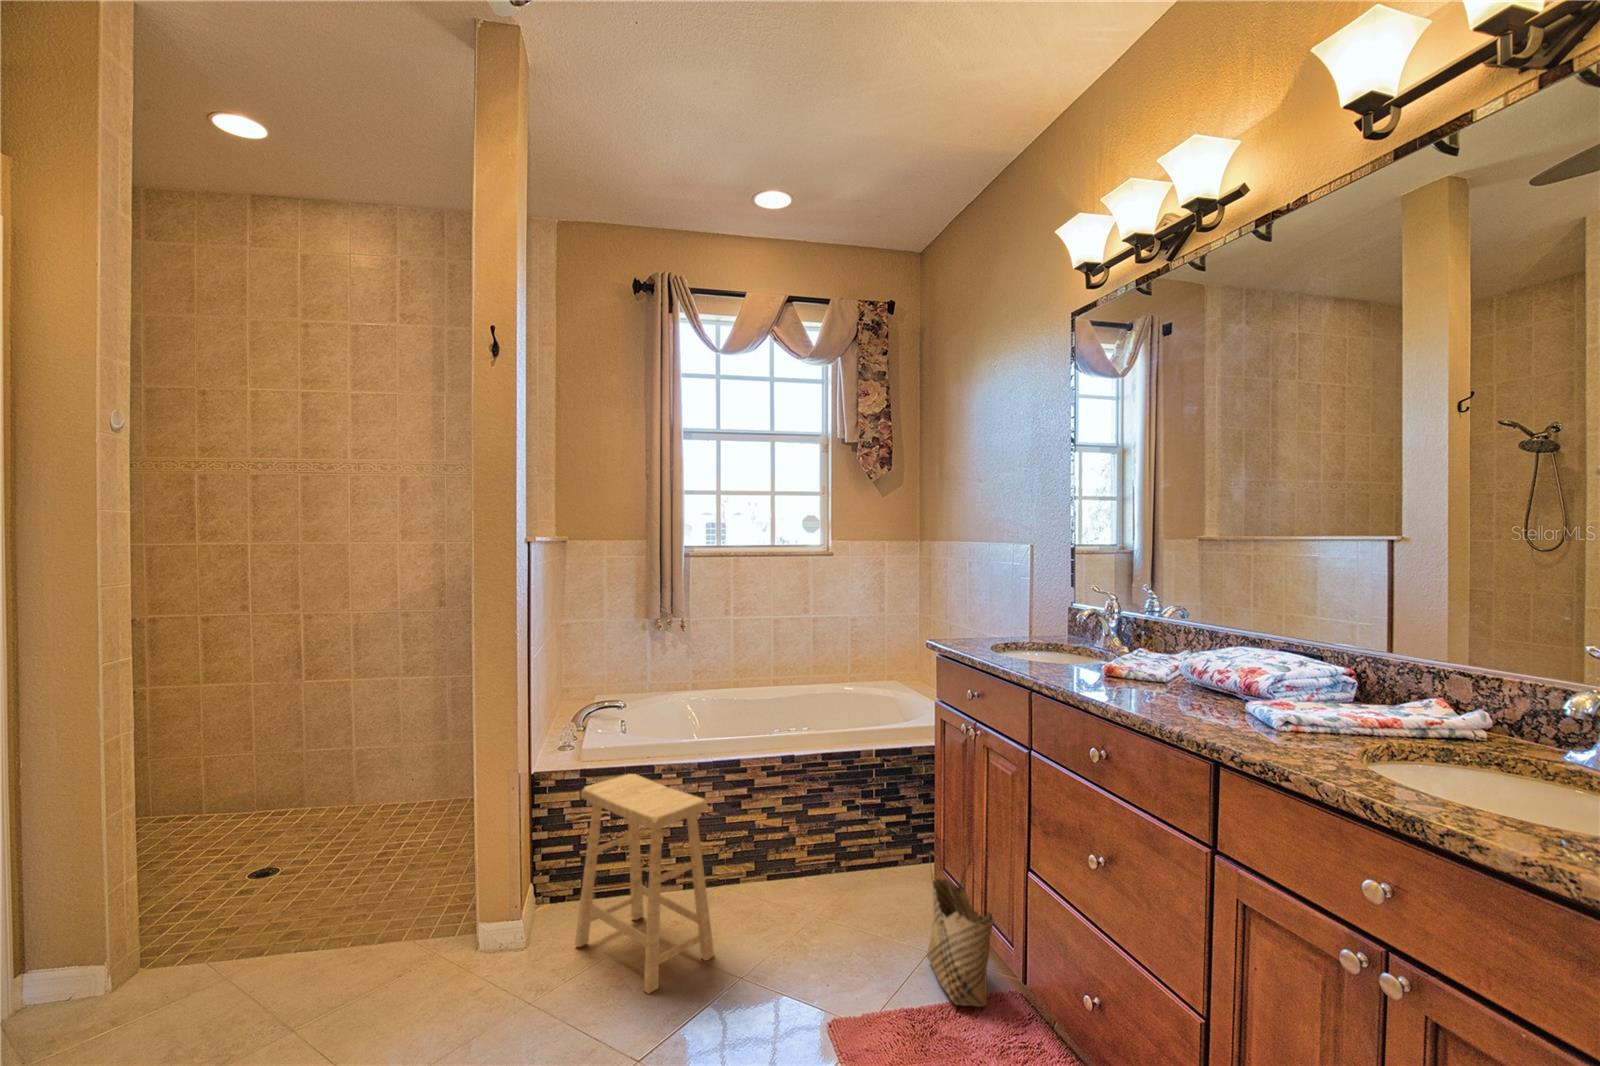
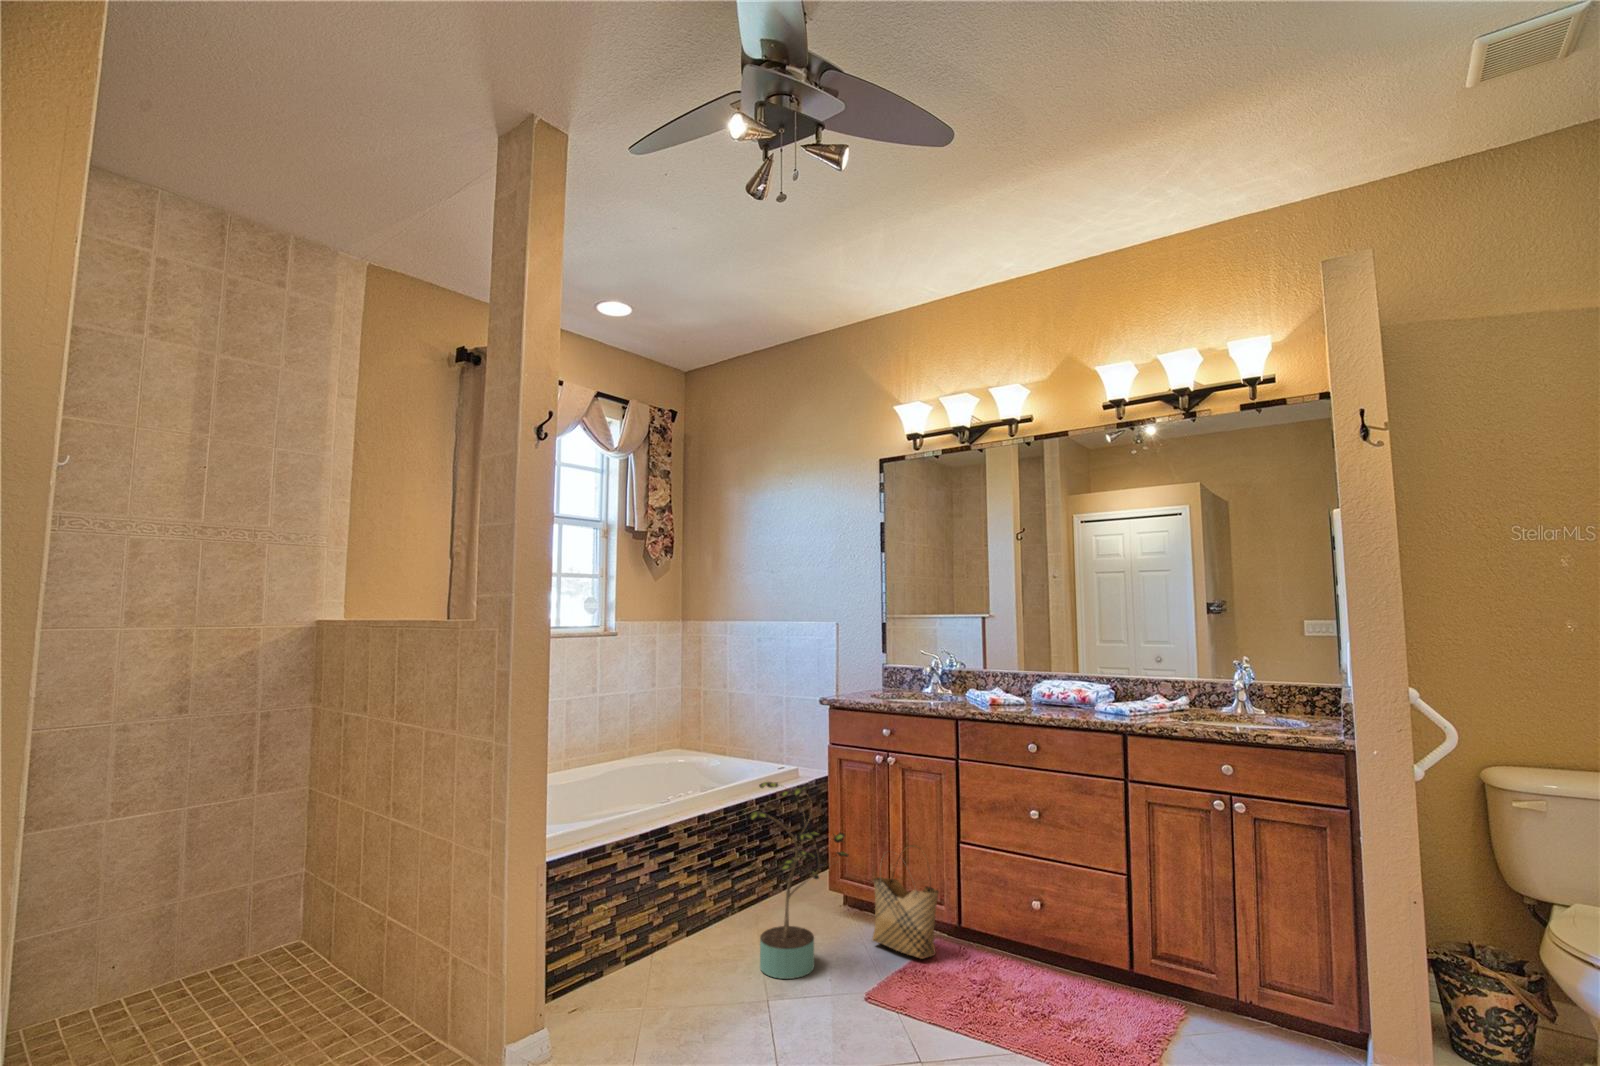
potted plant: none [746,733,872,969] -> present [748,782,848,979]
footstool: present [575,774,714,994] -> none [592,847,724,1033]

